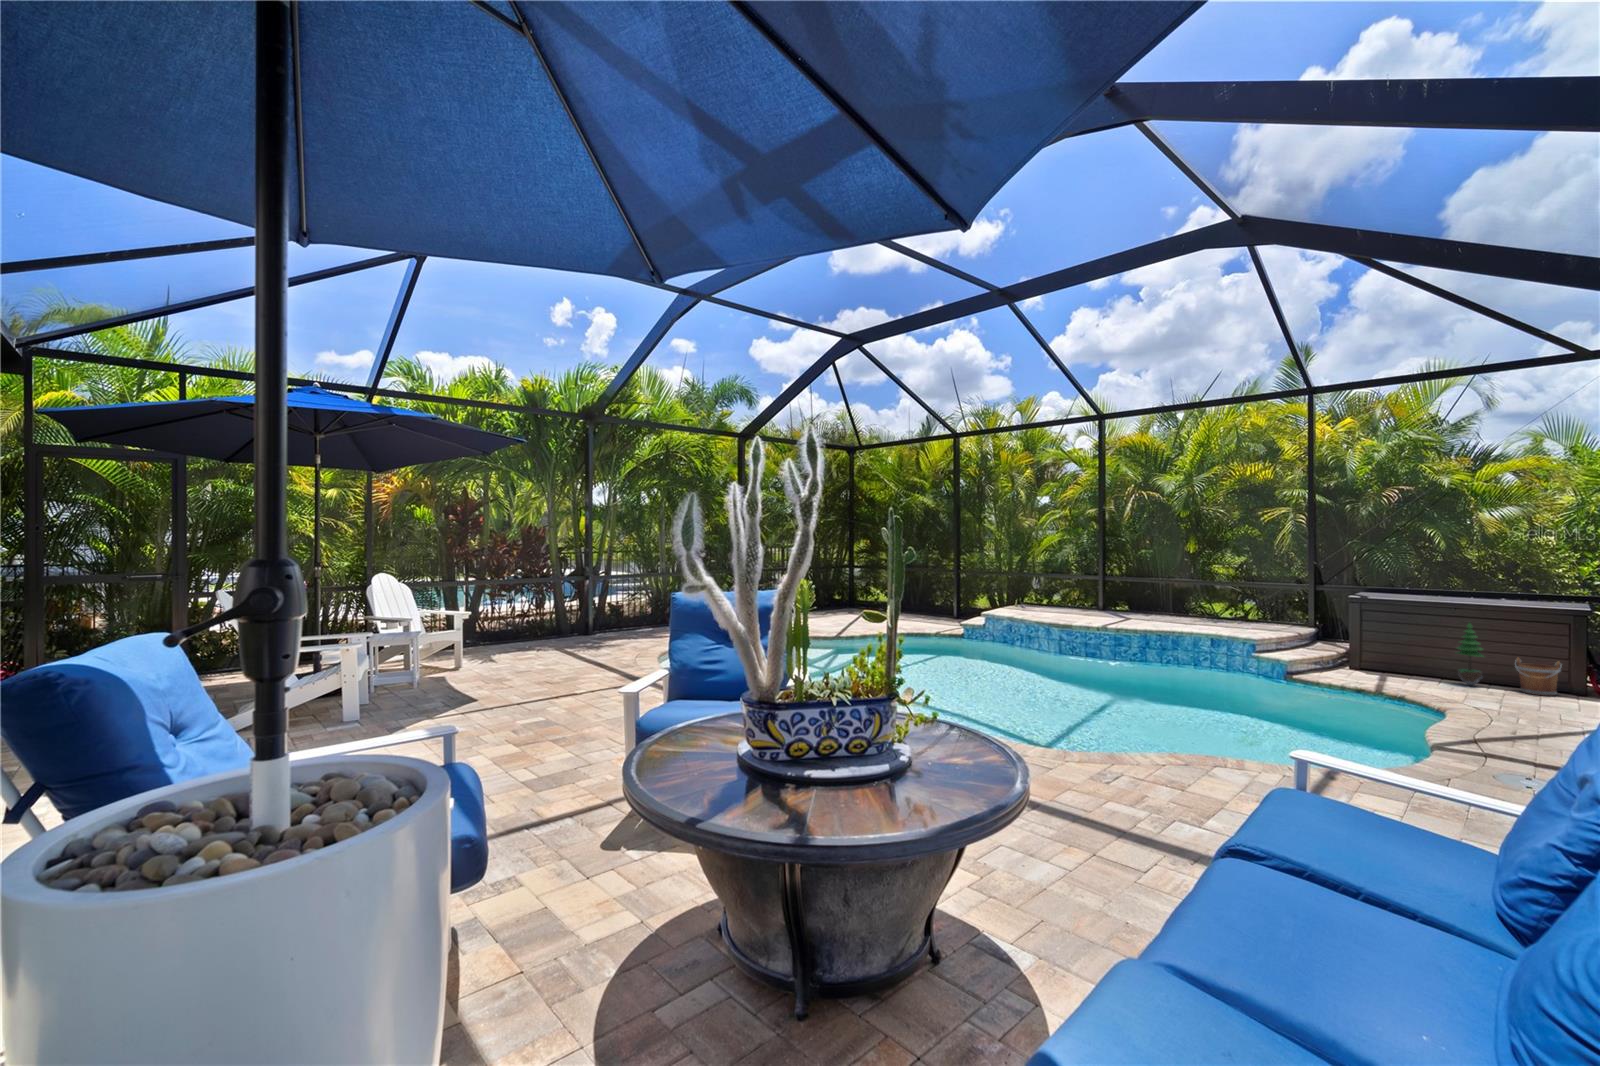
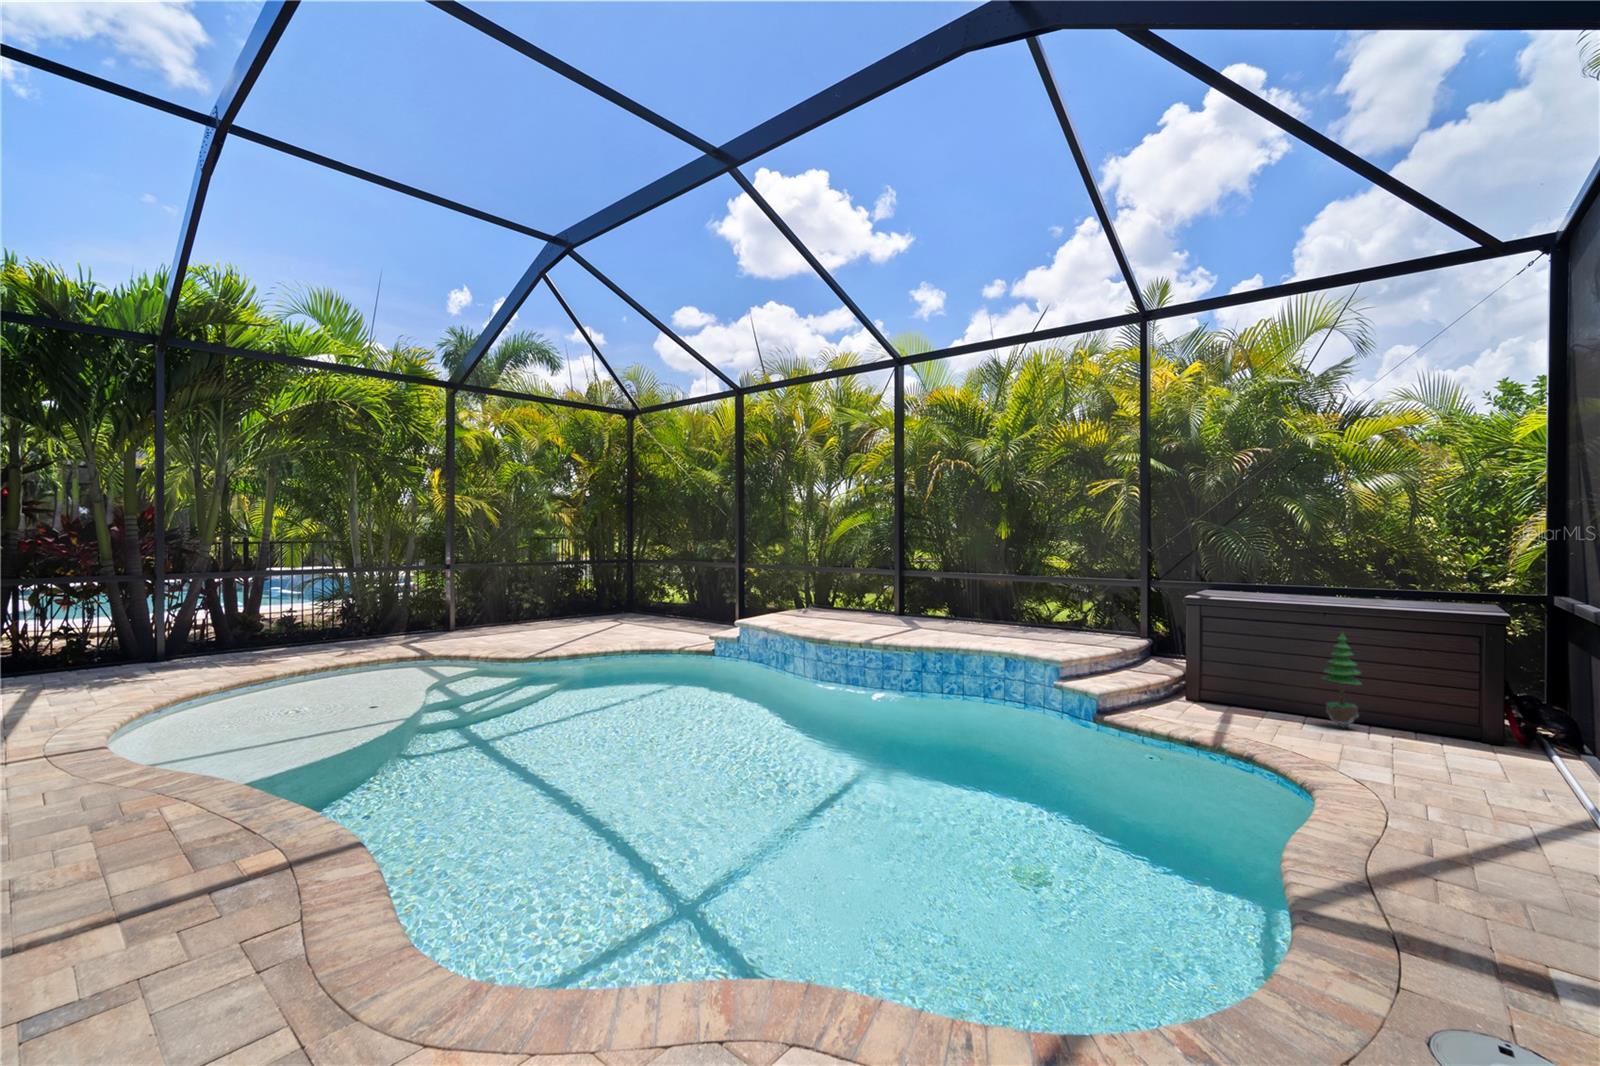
bucket: present [1516,658,1561,696] -> none [1402,685,1465,744]

